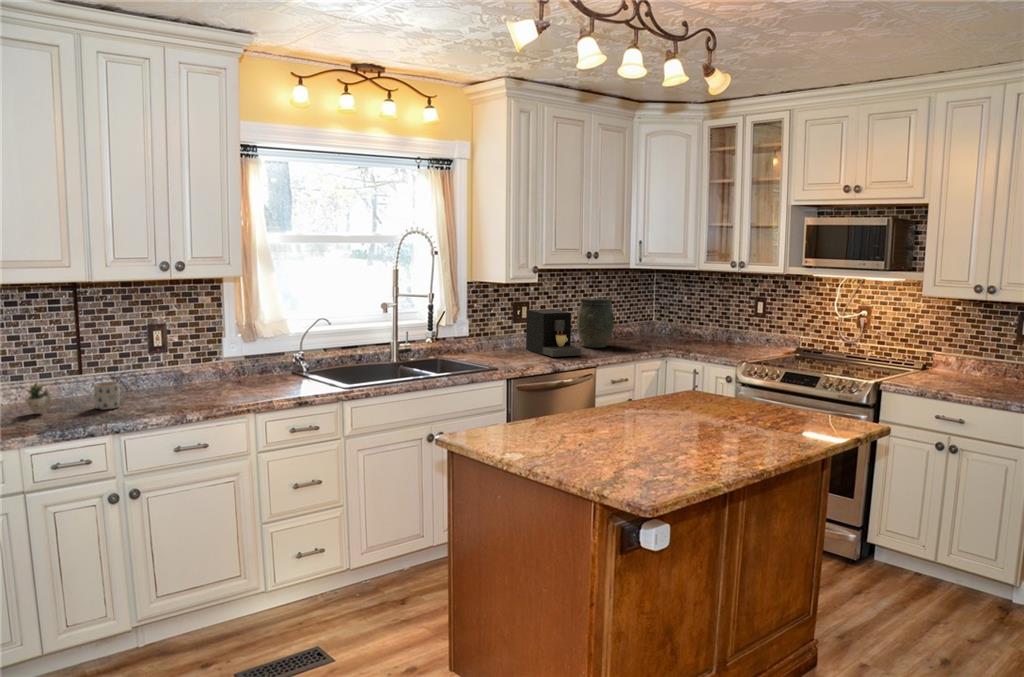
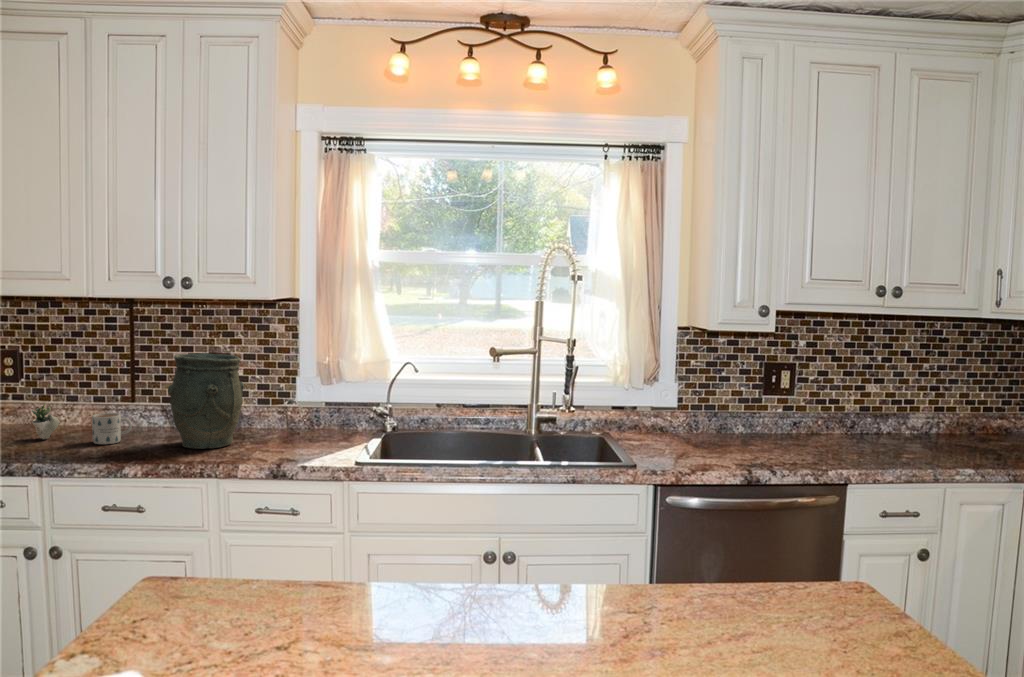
vase: present [577,298,614,348] -> present [168,353,244,449]
coffee maker: present [526,309,581,357] -> none [779,376,841,463]

